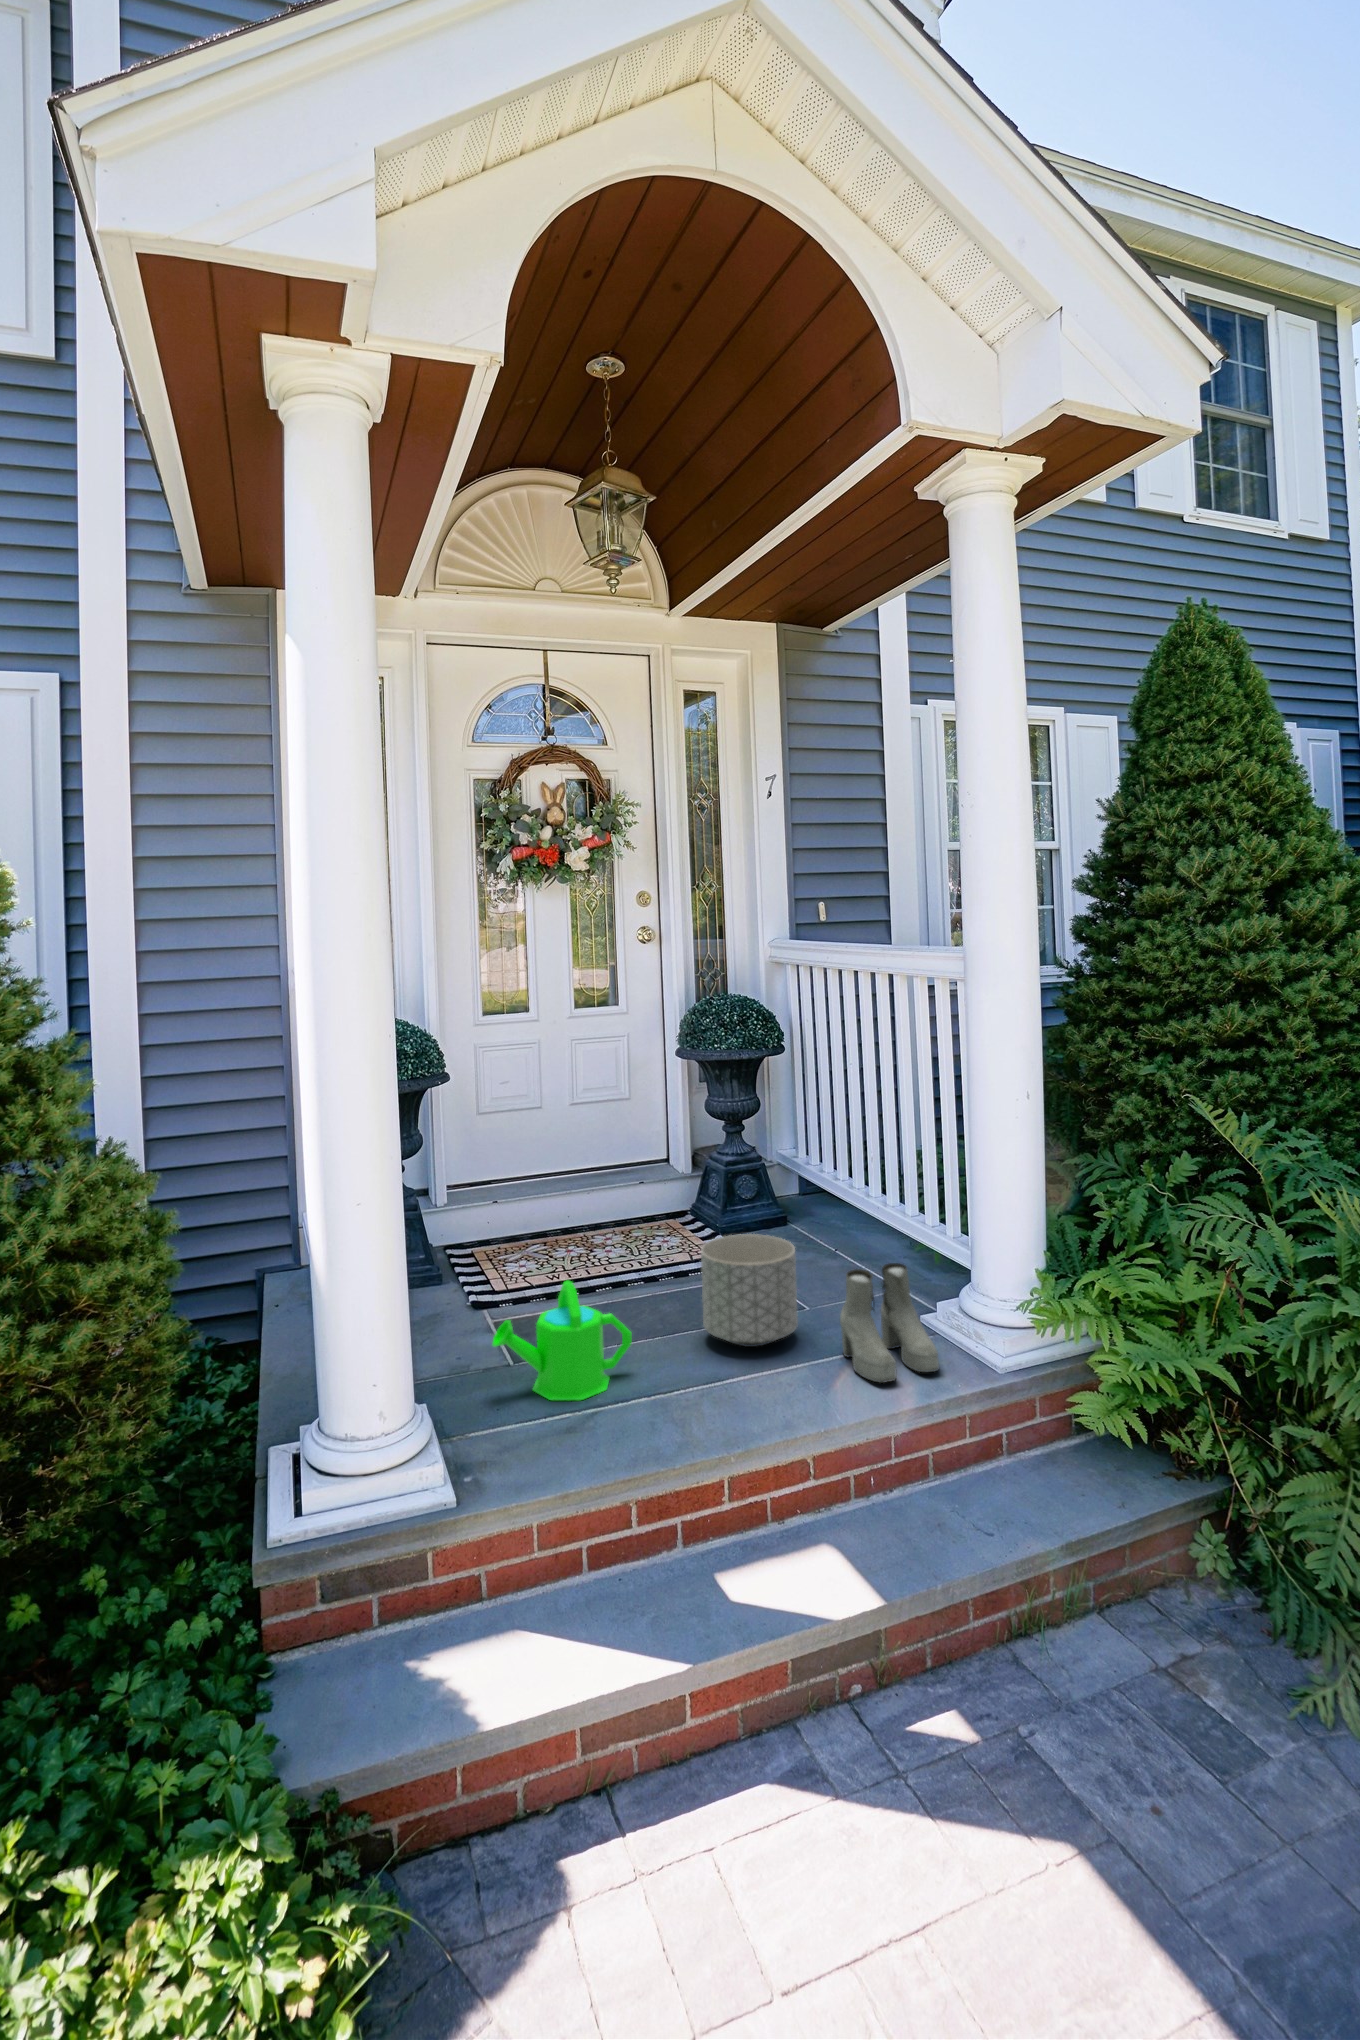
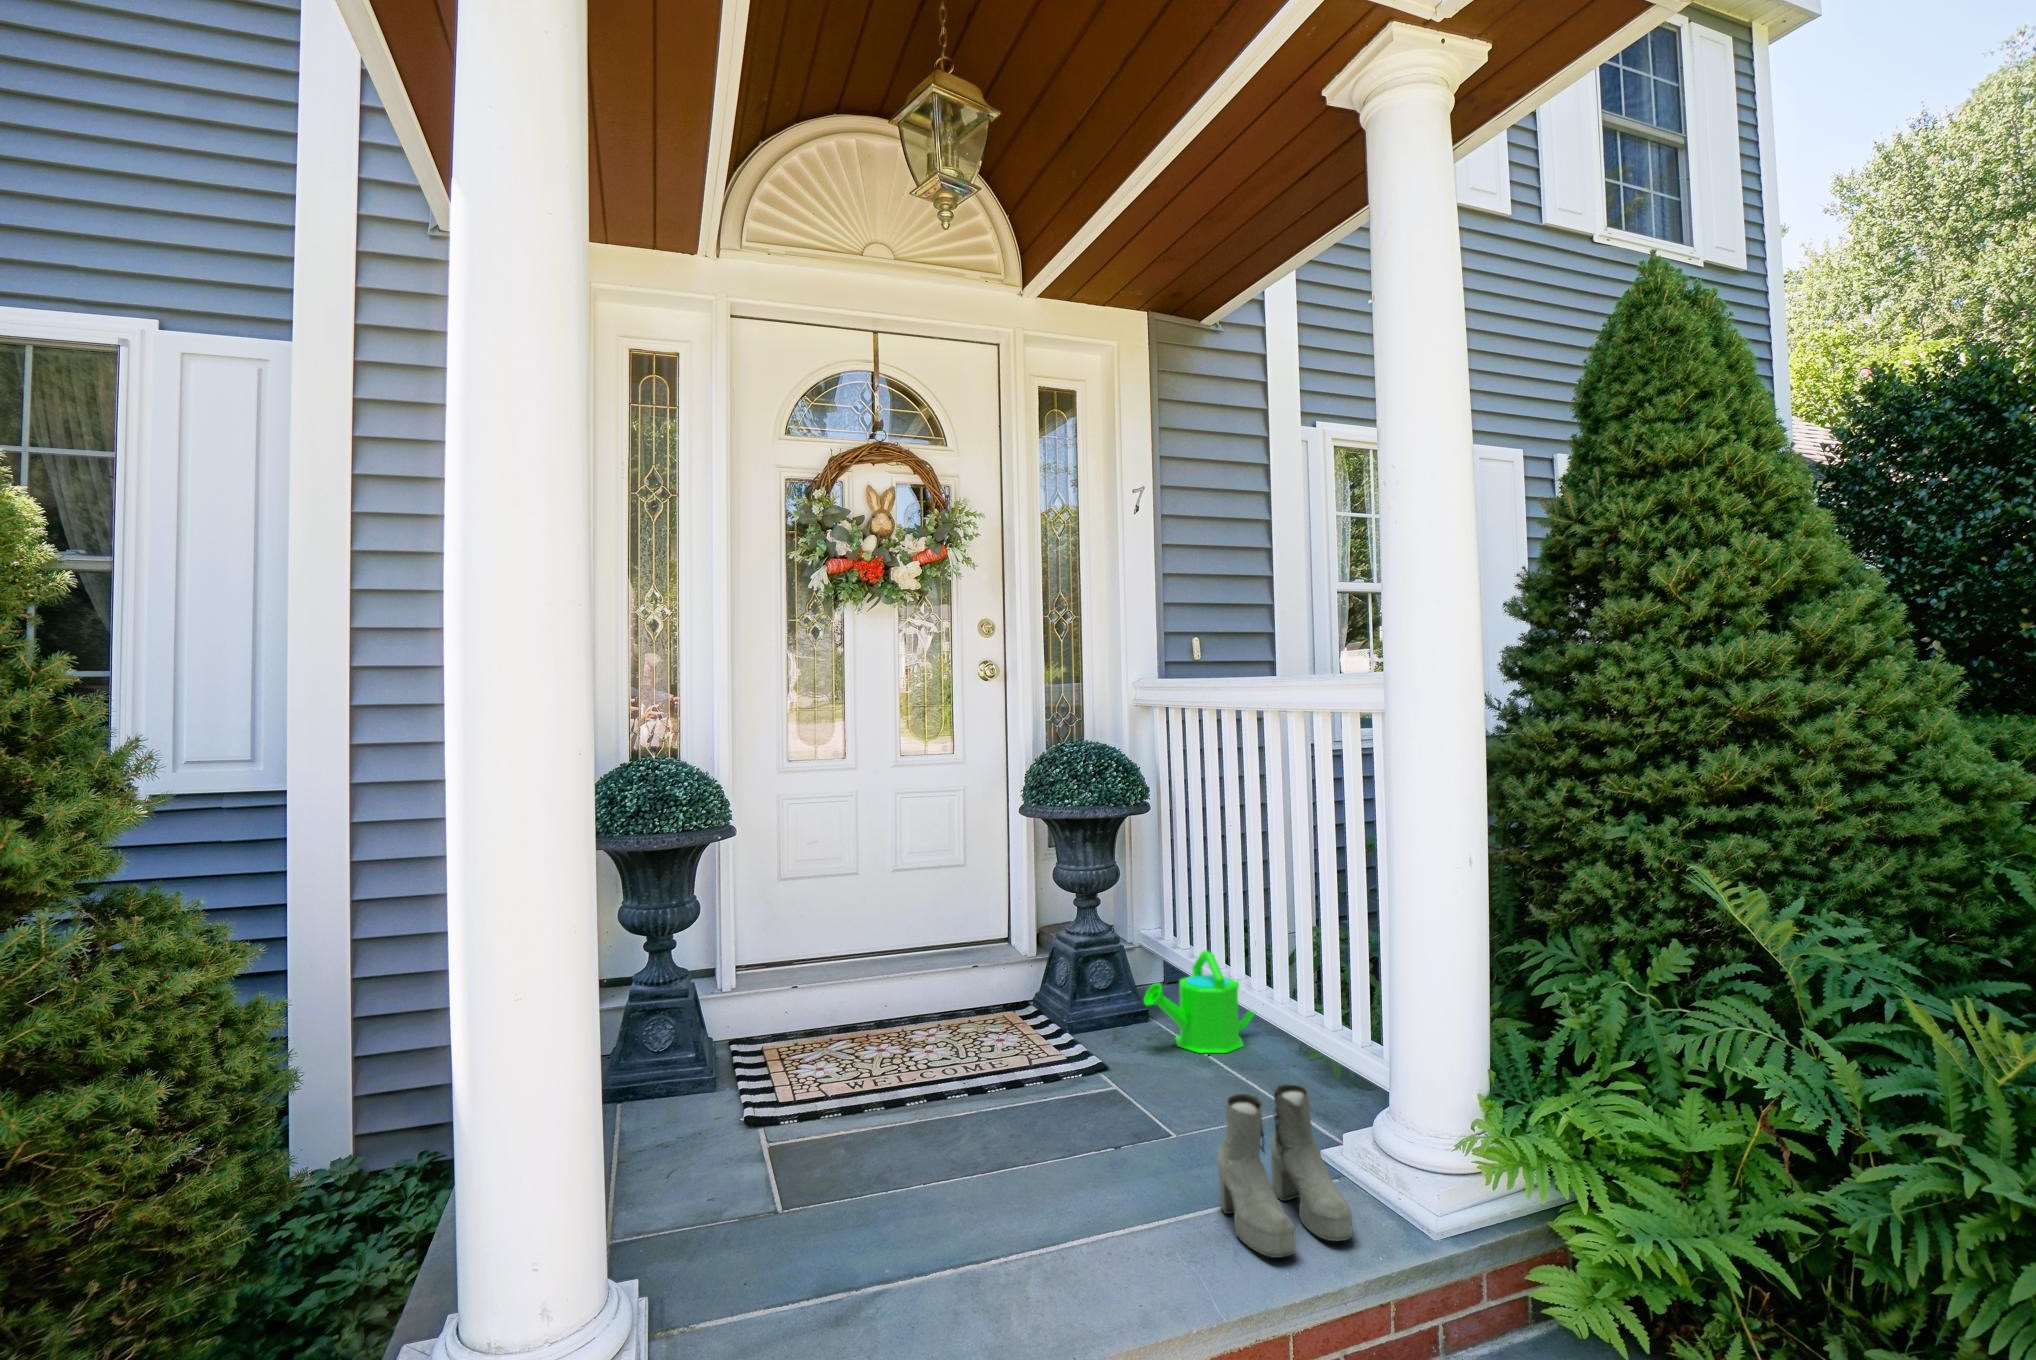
planter: present [701,1234,798,1347] -> none [1034,1041,1160,1195]
watering can: present [492,1280,632,1400] -> present [1144,950,1254,1053]

